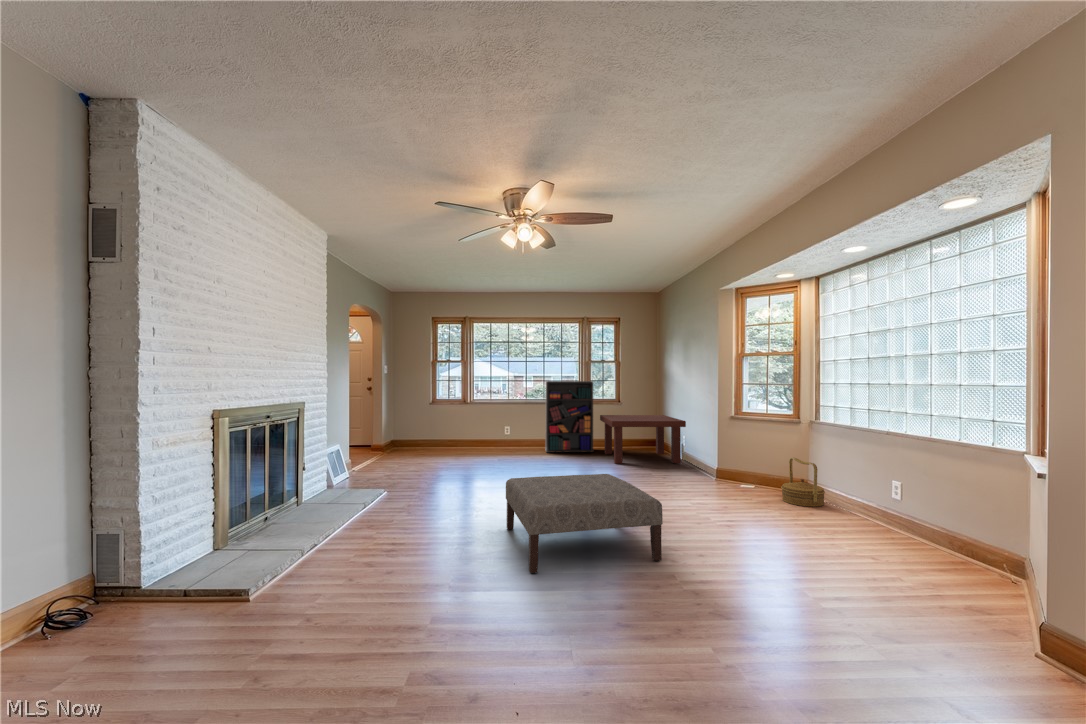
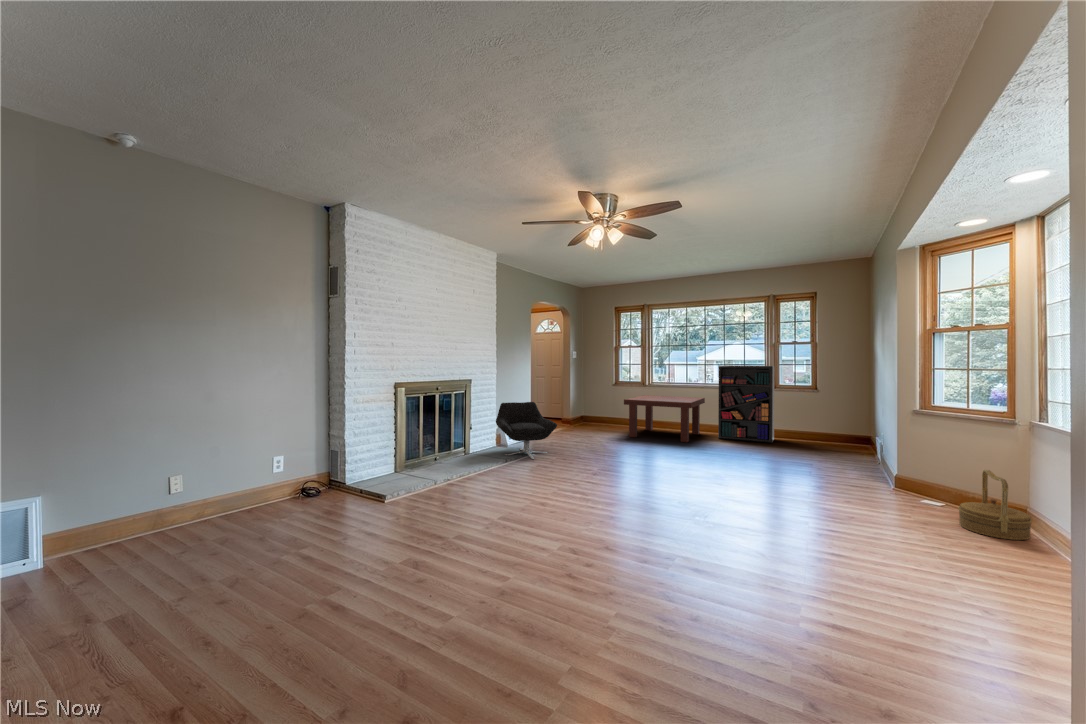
coffee table: present [600,415,686,464] -> present [624,395,705,442]
lounge chair: none [324,428,412,500] -> present [496,402,557,459]
ottoman: present [506,474,663,573] -> none [557,450,692,543]

